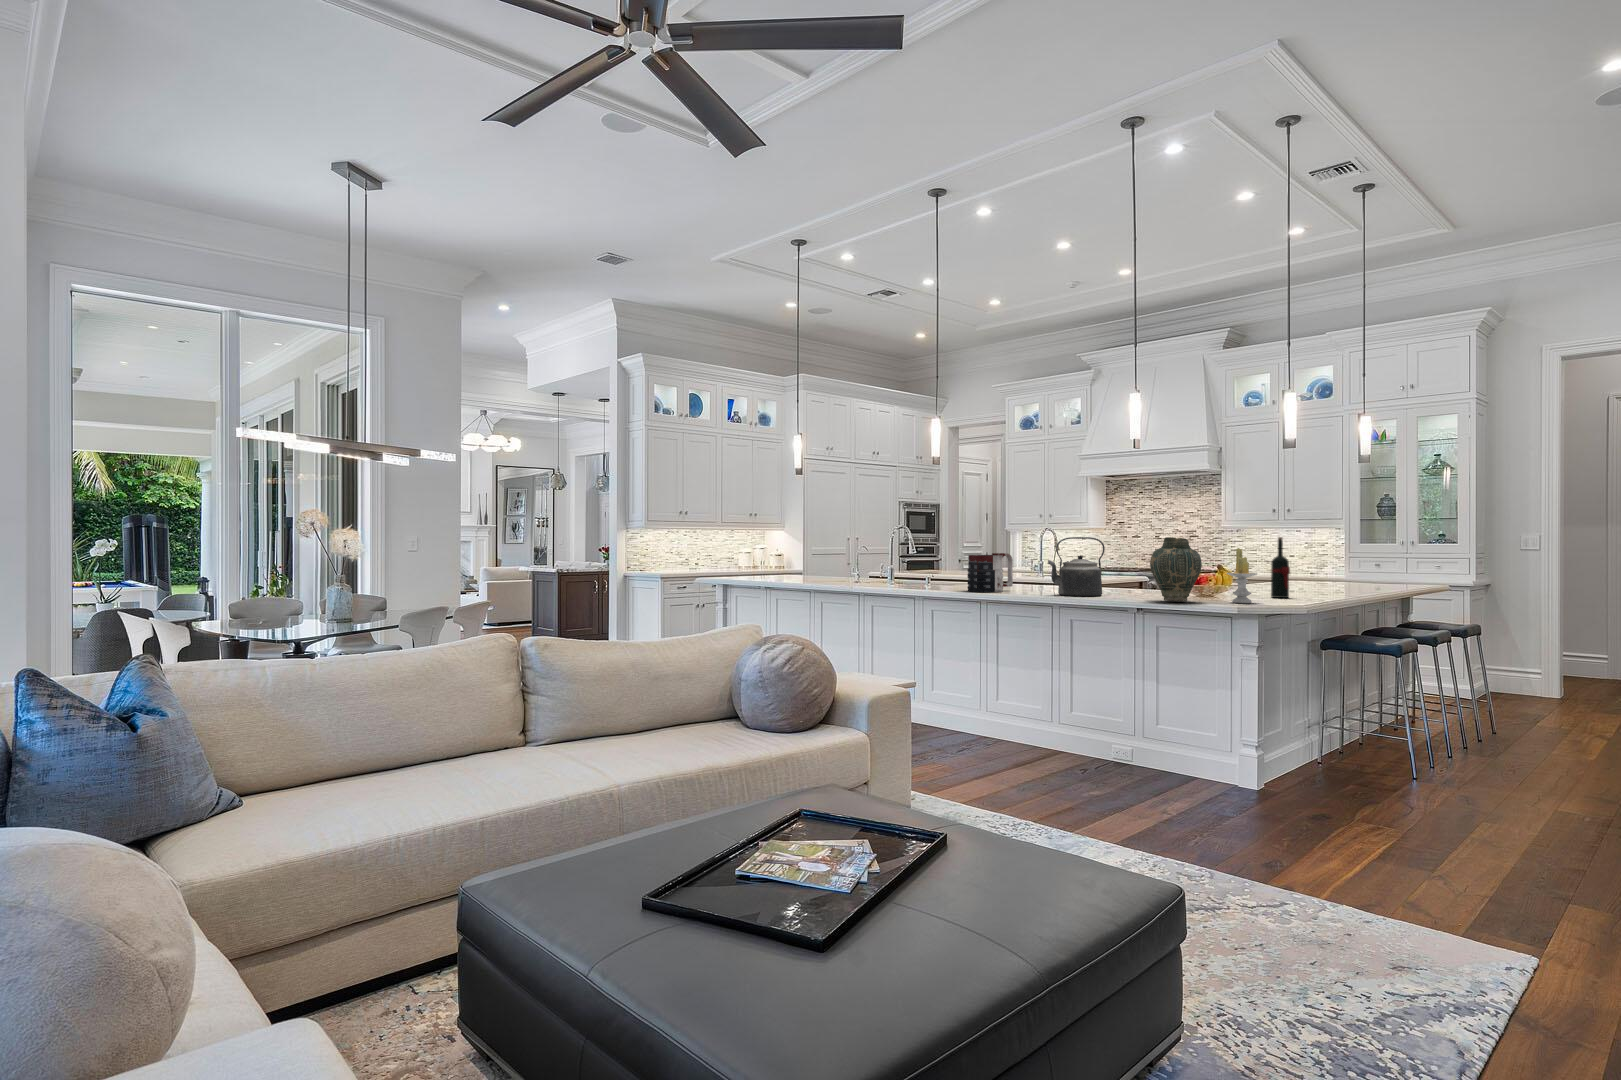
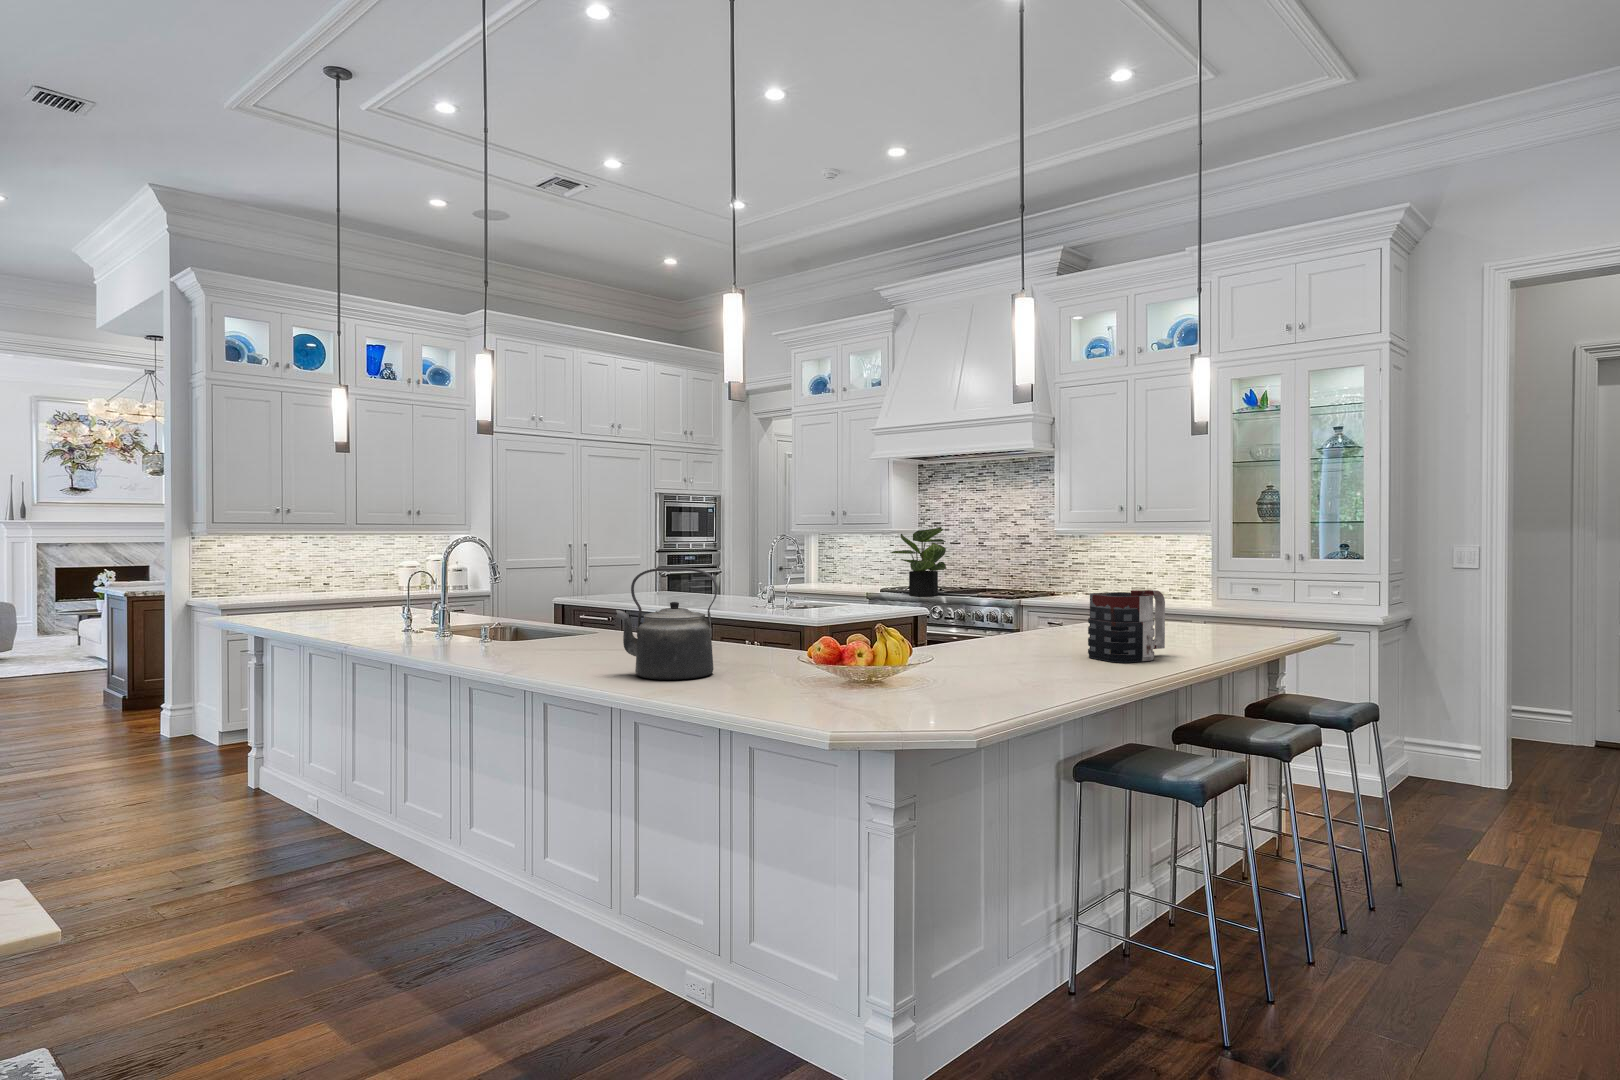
potted plant: none [1098,524,1144,573] -> present [890,527,946,596]
vase: present [1150,537,1202,602] -> none [743,577,836,705]
wine bottle: present [1271,537,1290,598] -> none [1003,569,1033,683]
candle: present [1227,548,1257,603] -> none [885,598,939,709]
mug: present [967,553,1013,592] -> present [1088,590,1165,662]

